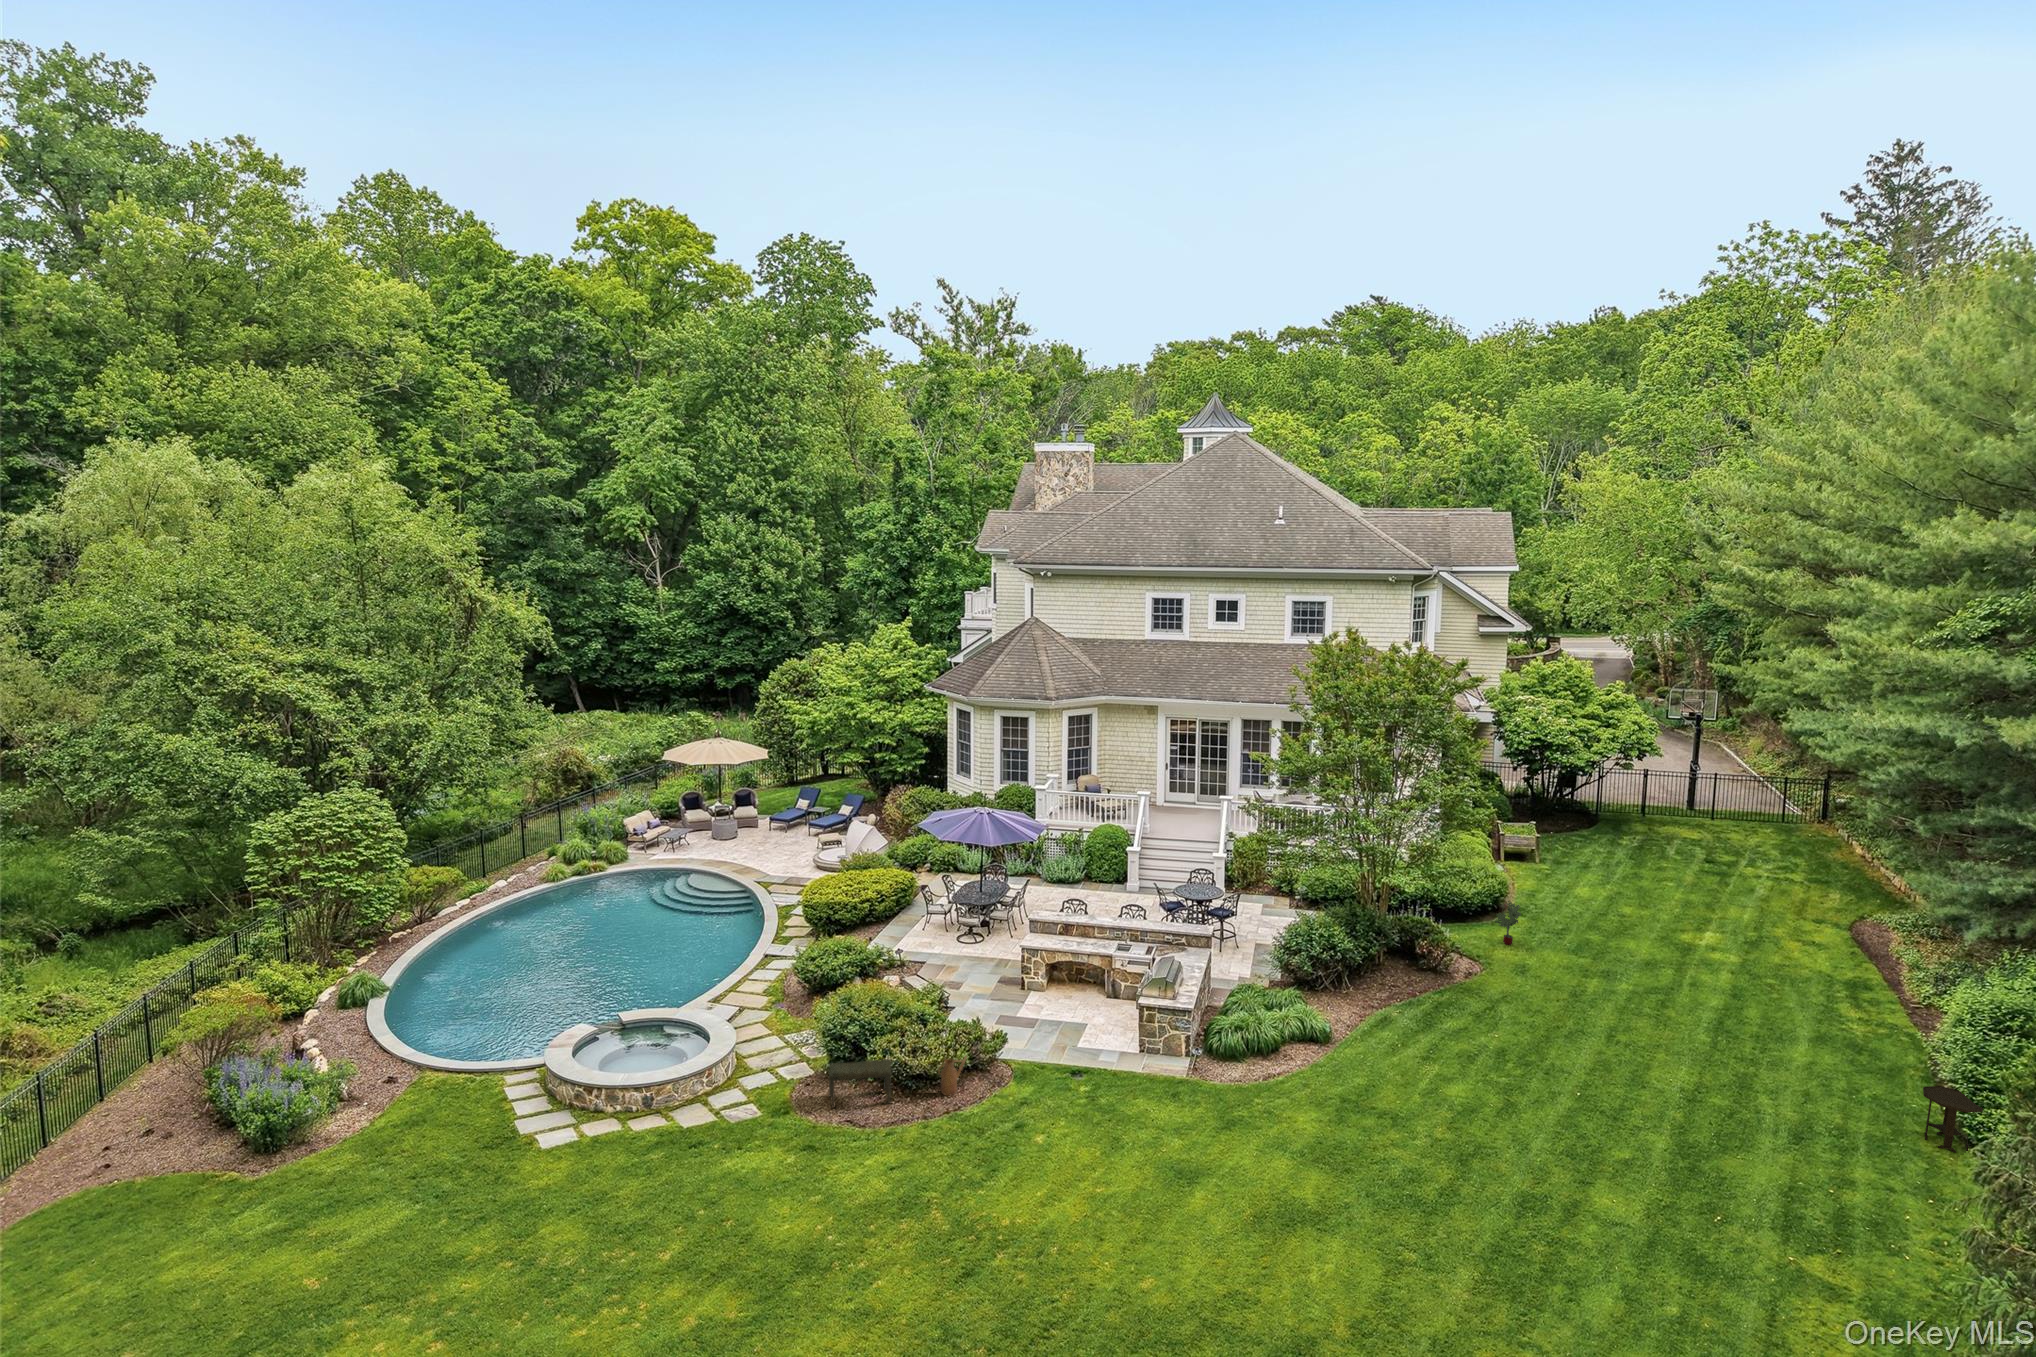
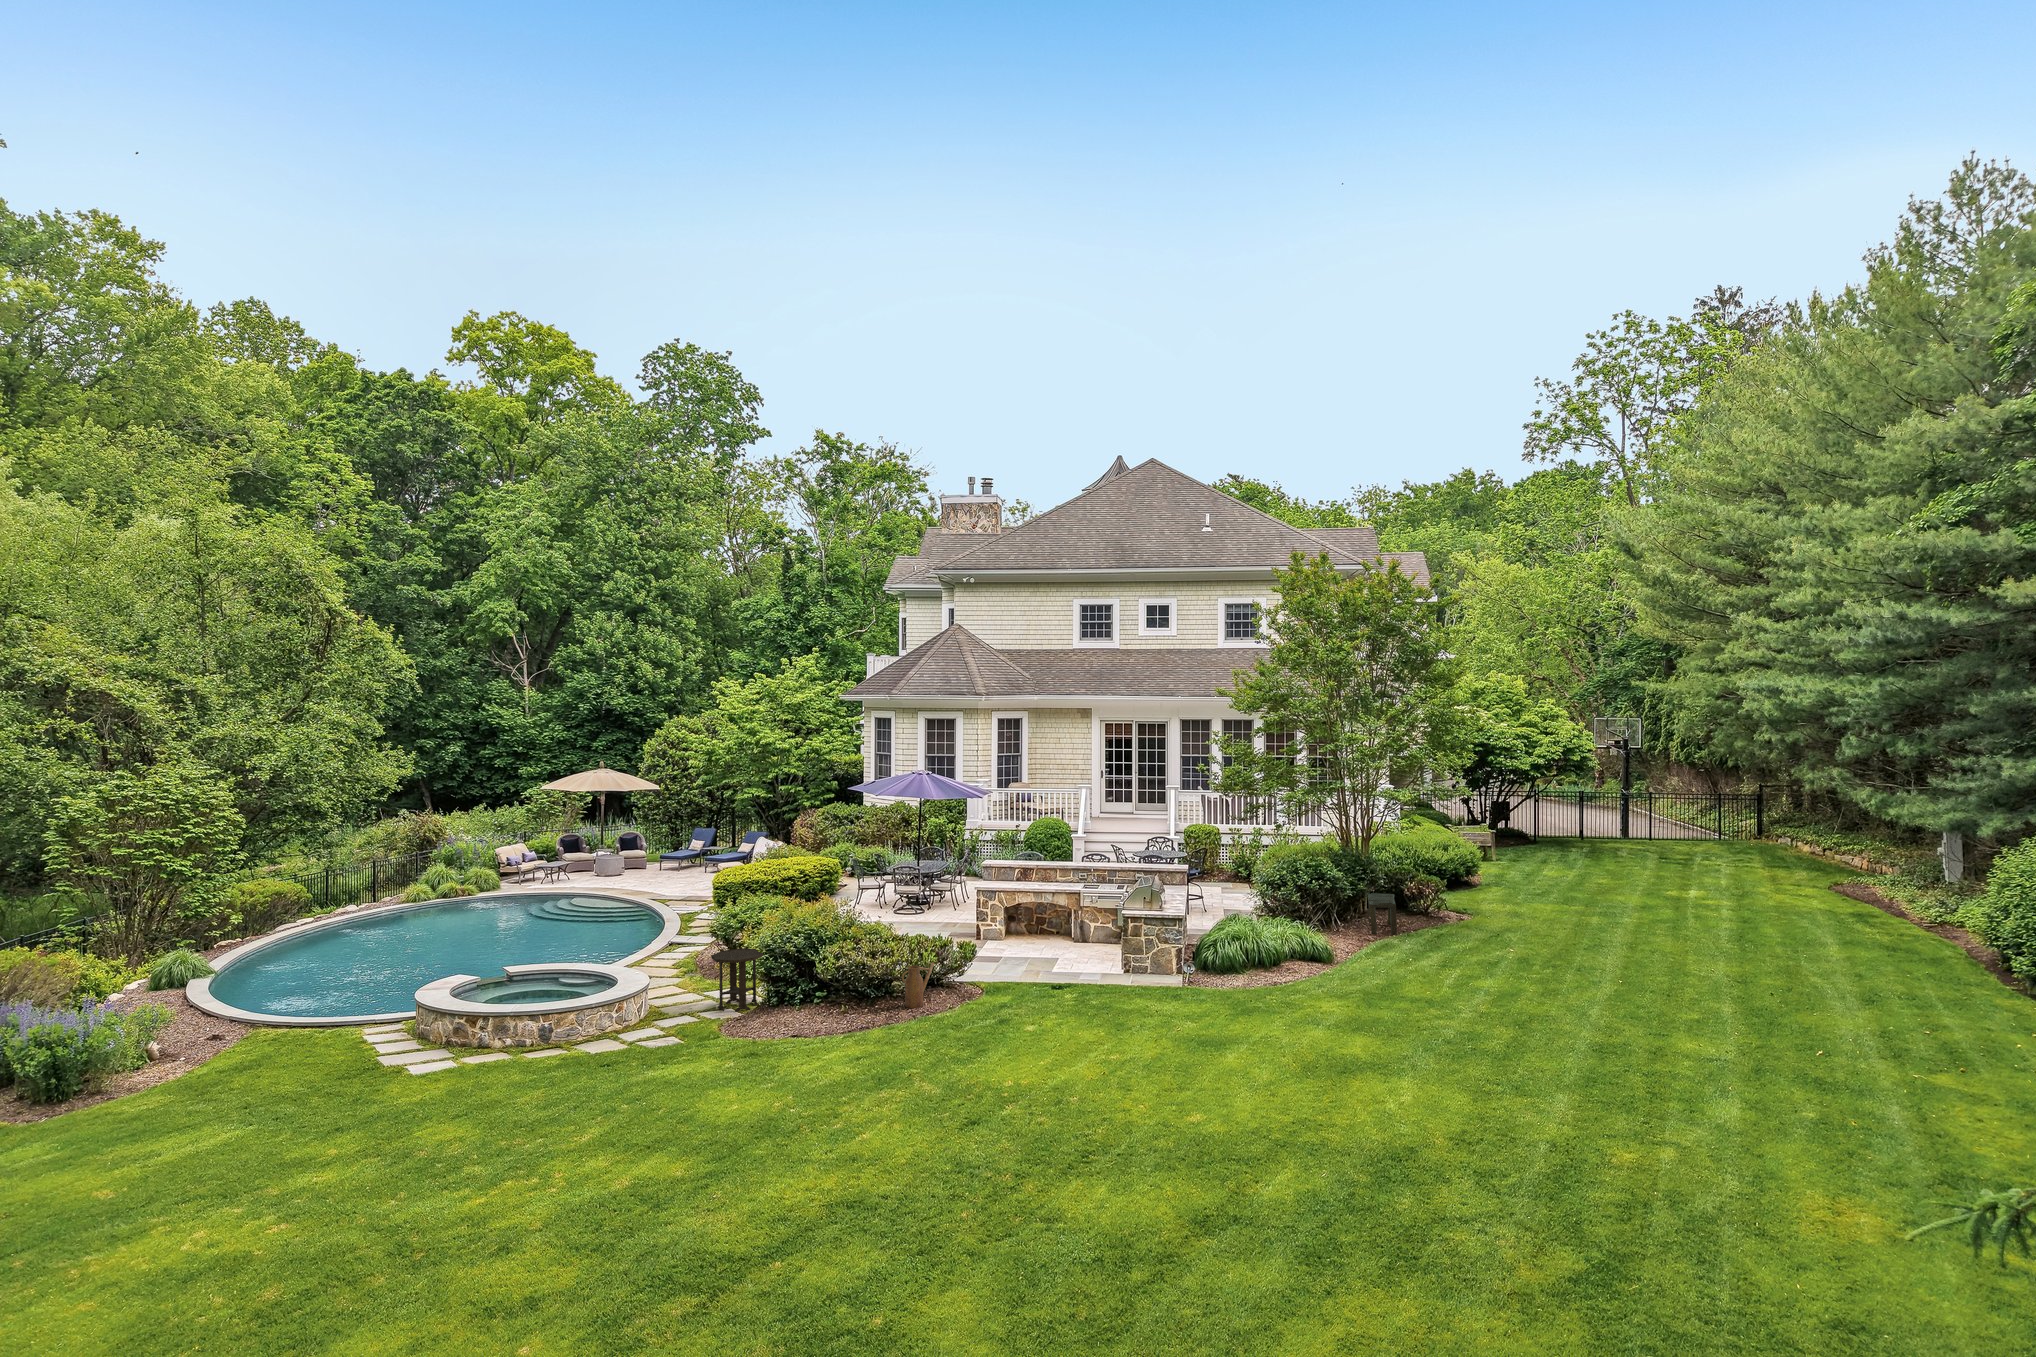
potted tree: present [1495,901,1521,945] -> none [1464,847,1490,894]
bench: present [829,1059,891,1108] -> present [1368,893,1397,935]
side table: present [1923,1086,1983,1153] -> present [711,948,763,1012]

